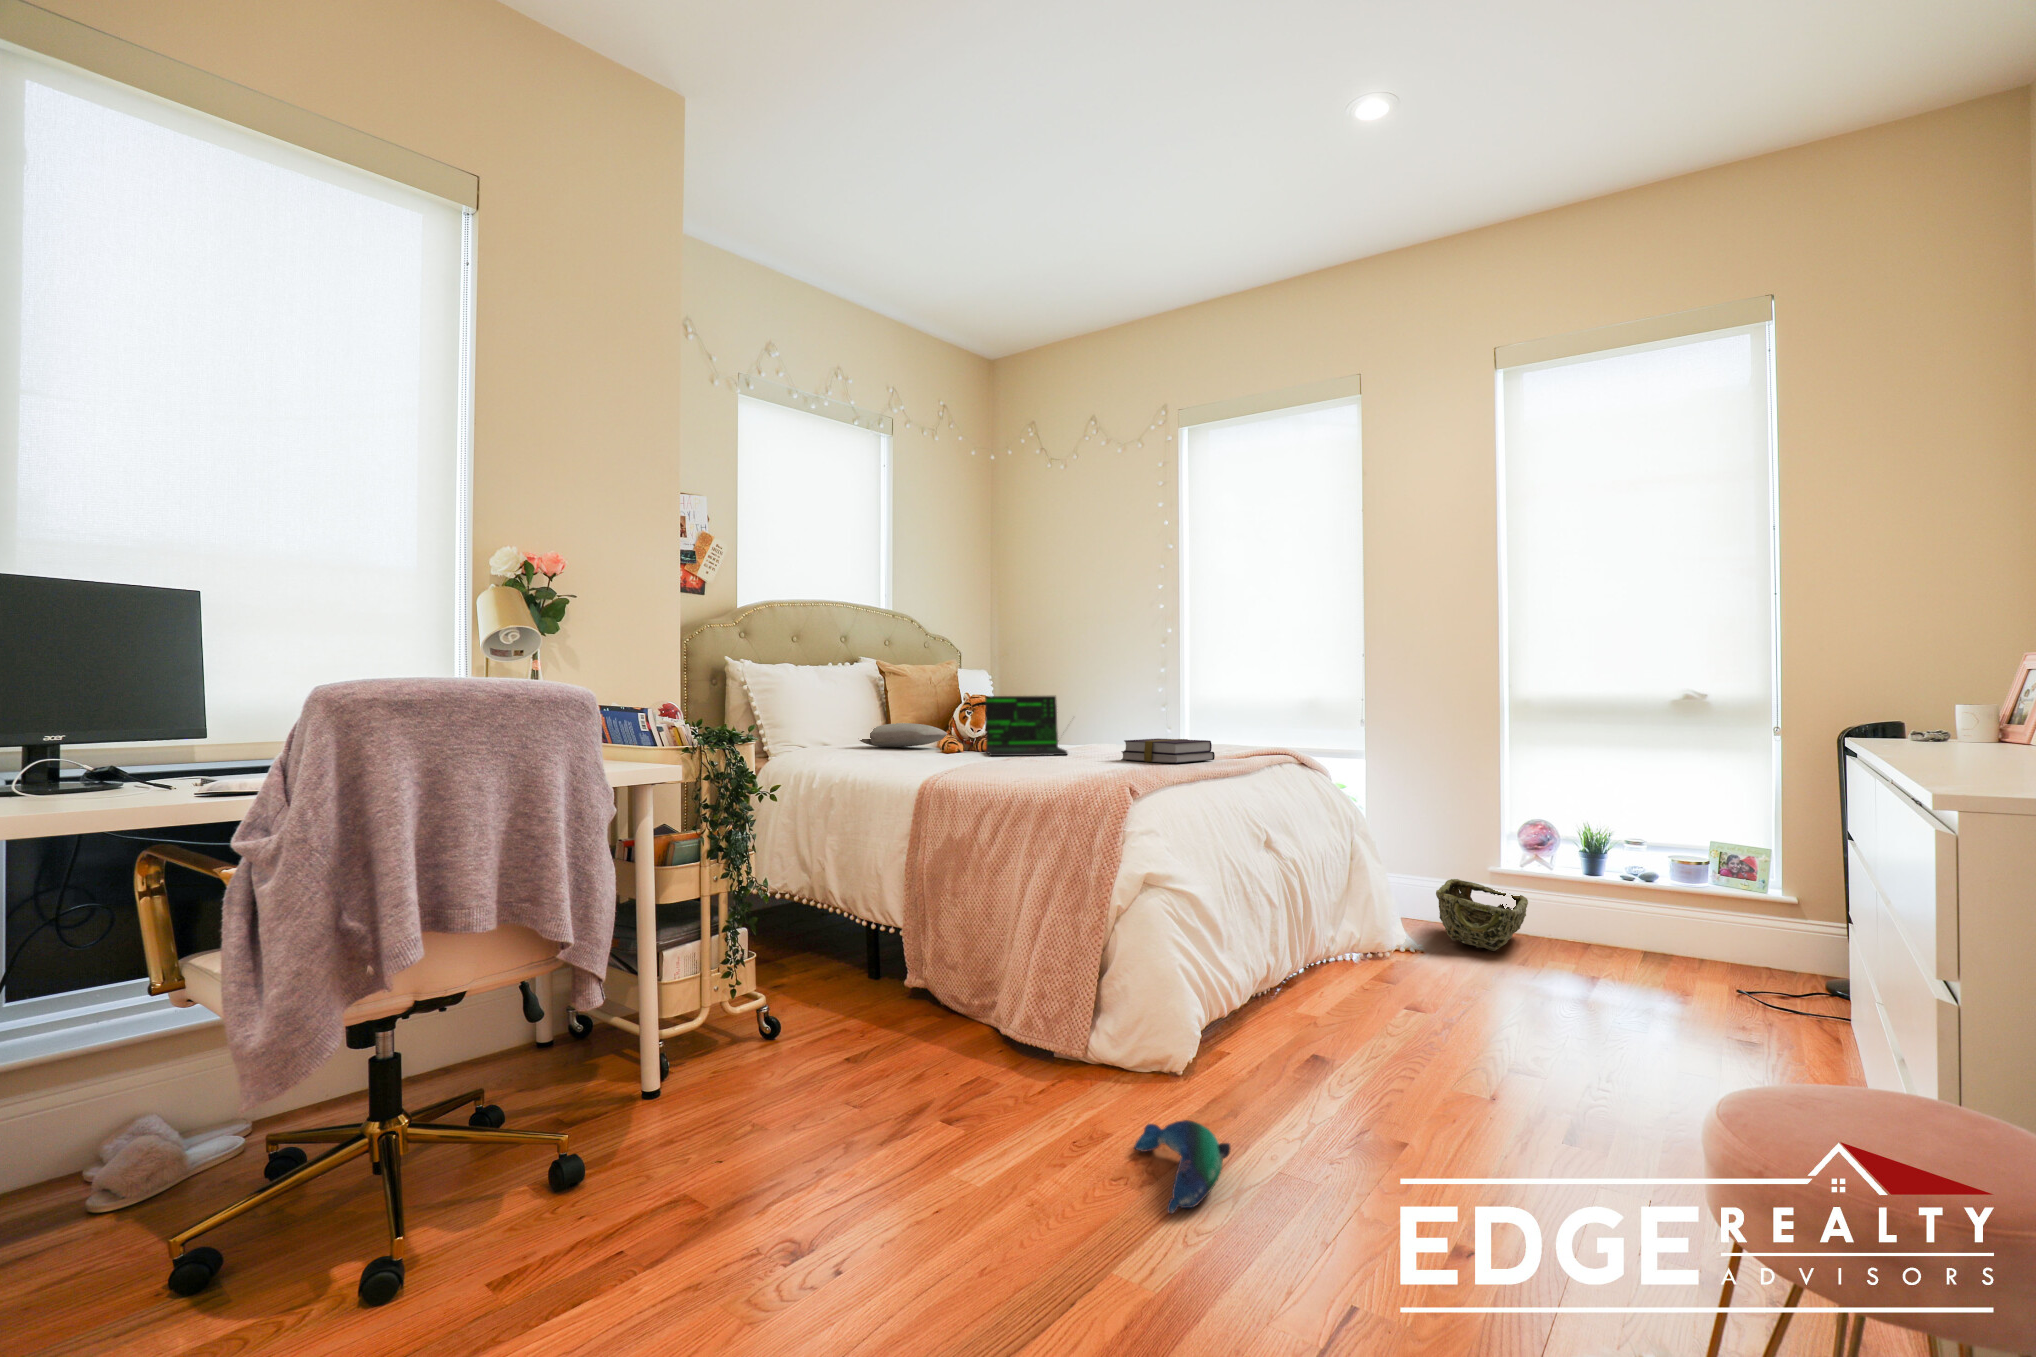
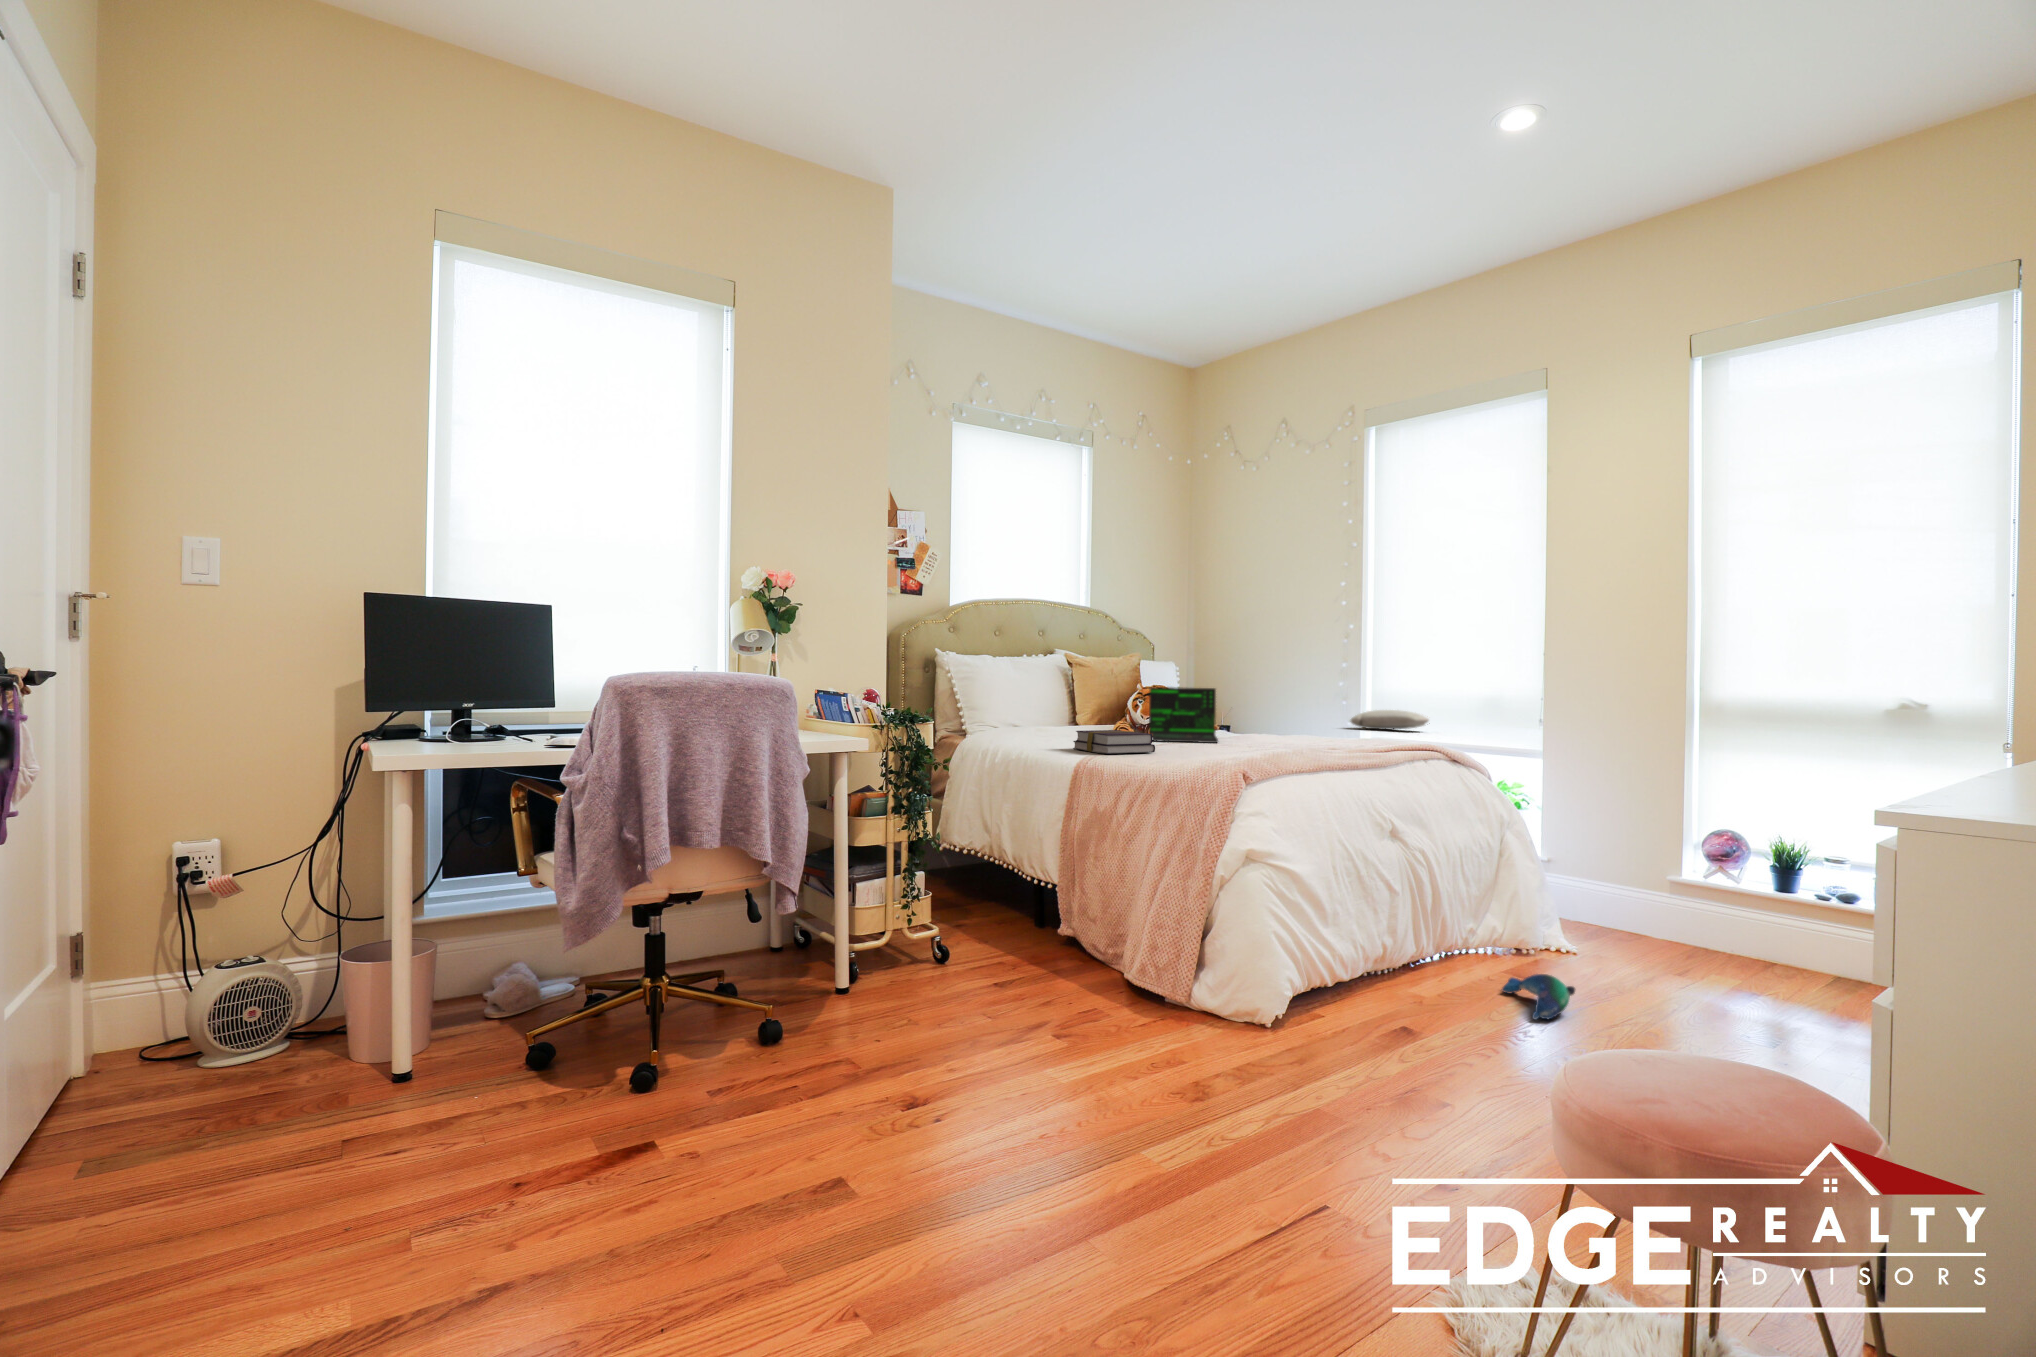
pillow: present [860,723,948,747] -> present [1351,710,1429,729]
book: present [1121,739,1215,763] -> present [1073,730,1155,754]
woven basket: present [1436,879,1528,951] -> none [1597,885,1711,960]
plush toy: present [1134,1120,1231,1214] -> present [1501,974,1575,1020]

